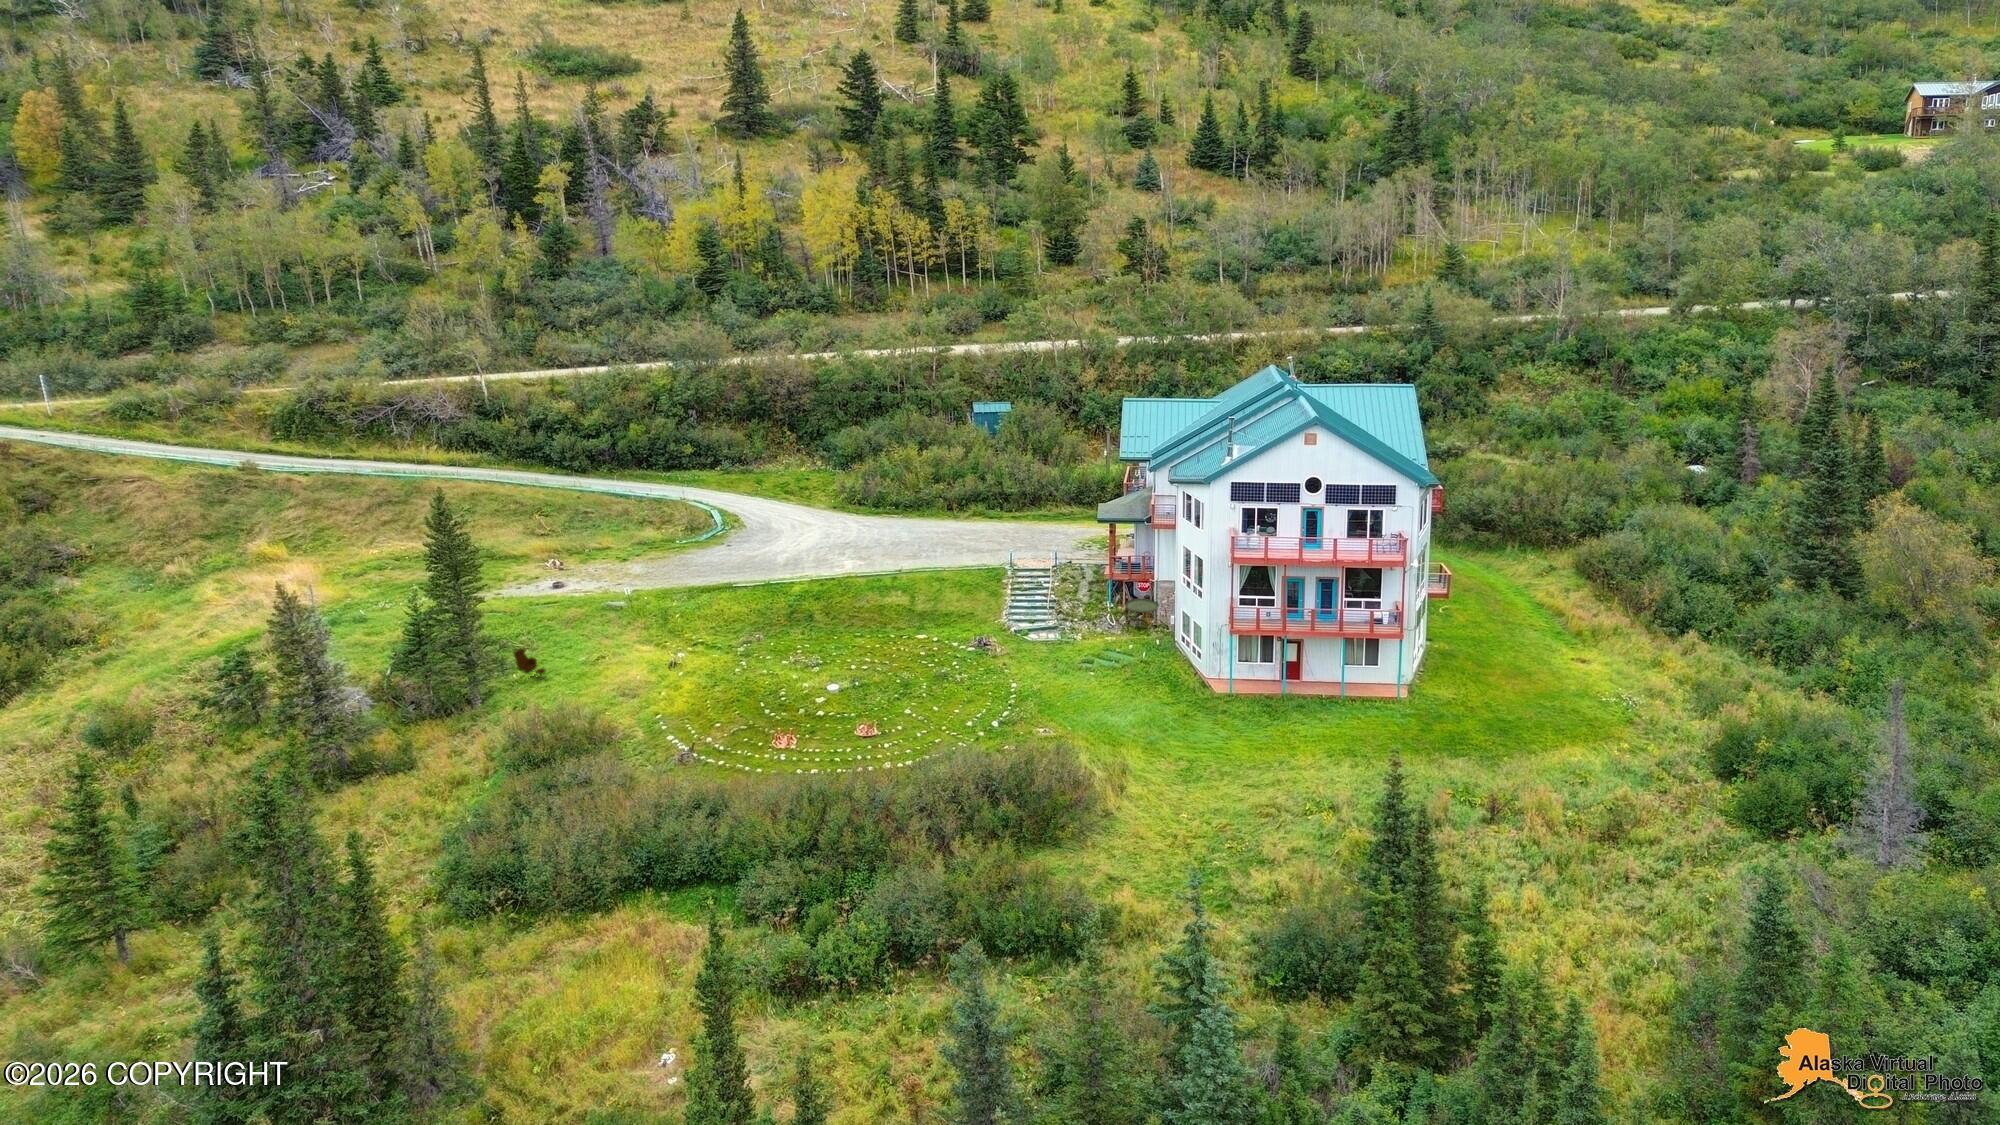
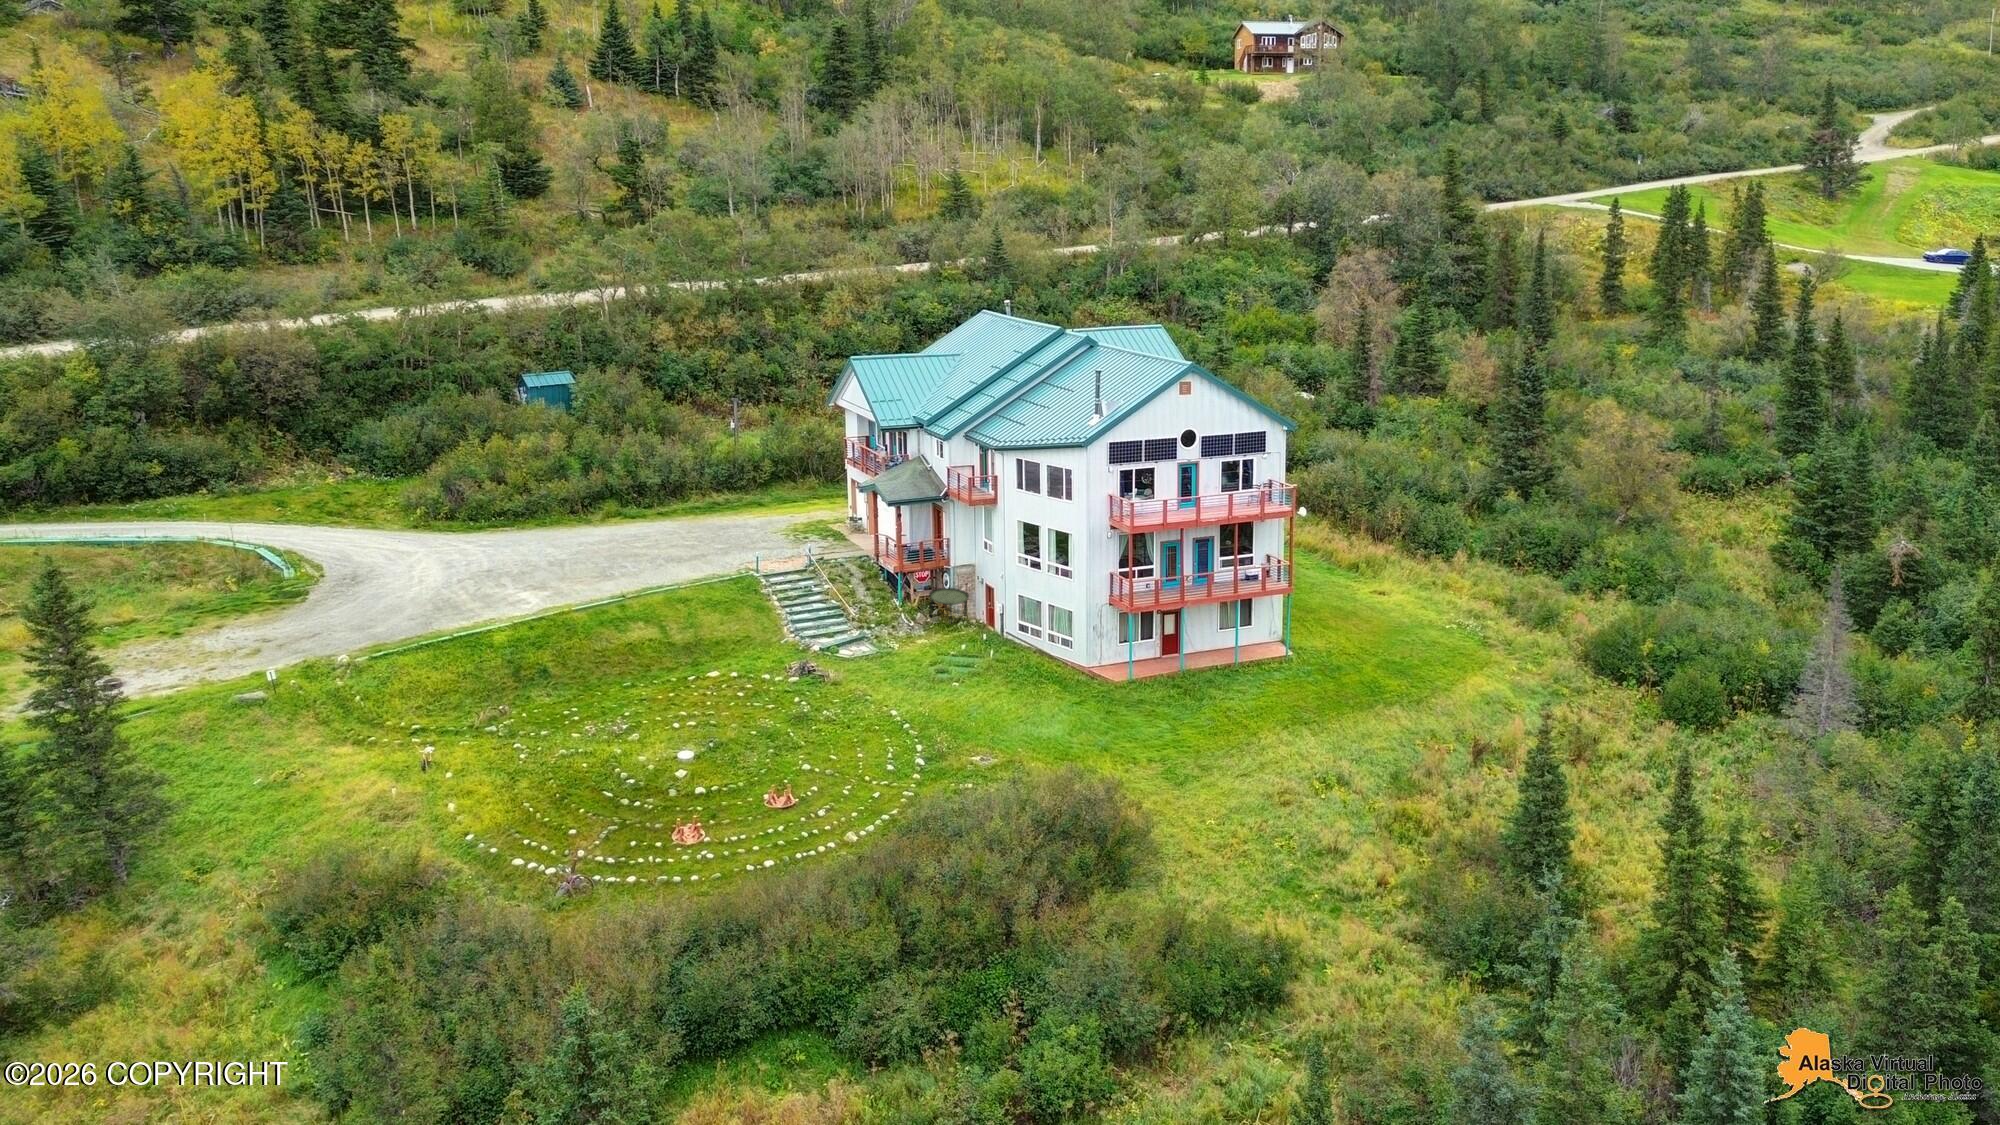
lounge chair: present [514,648,546,678] -> none [155,800,221,846]

